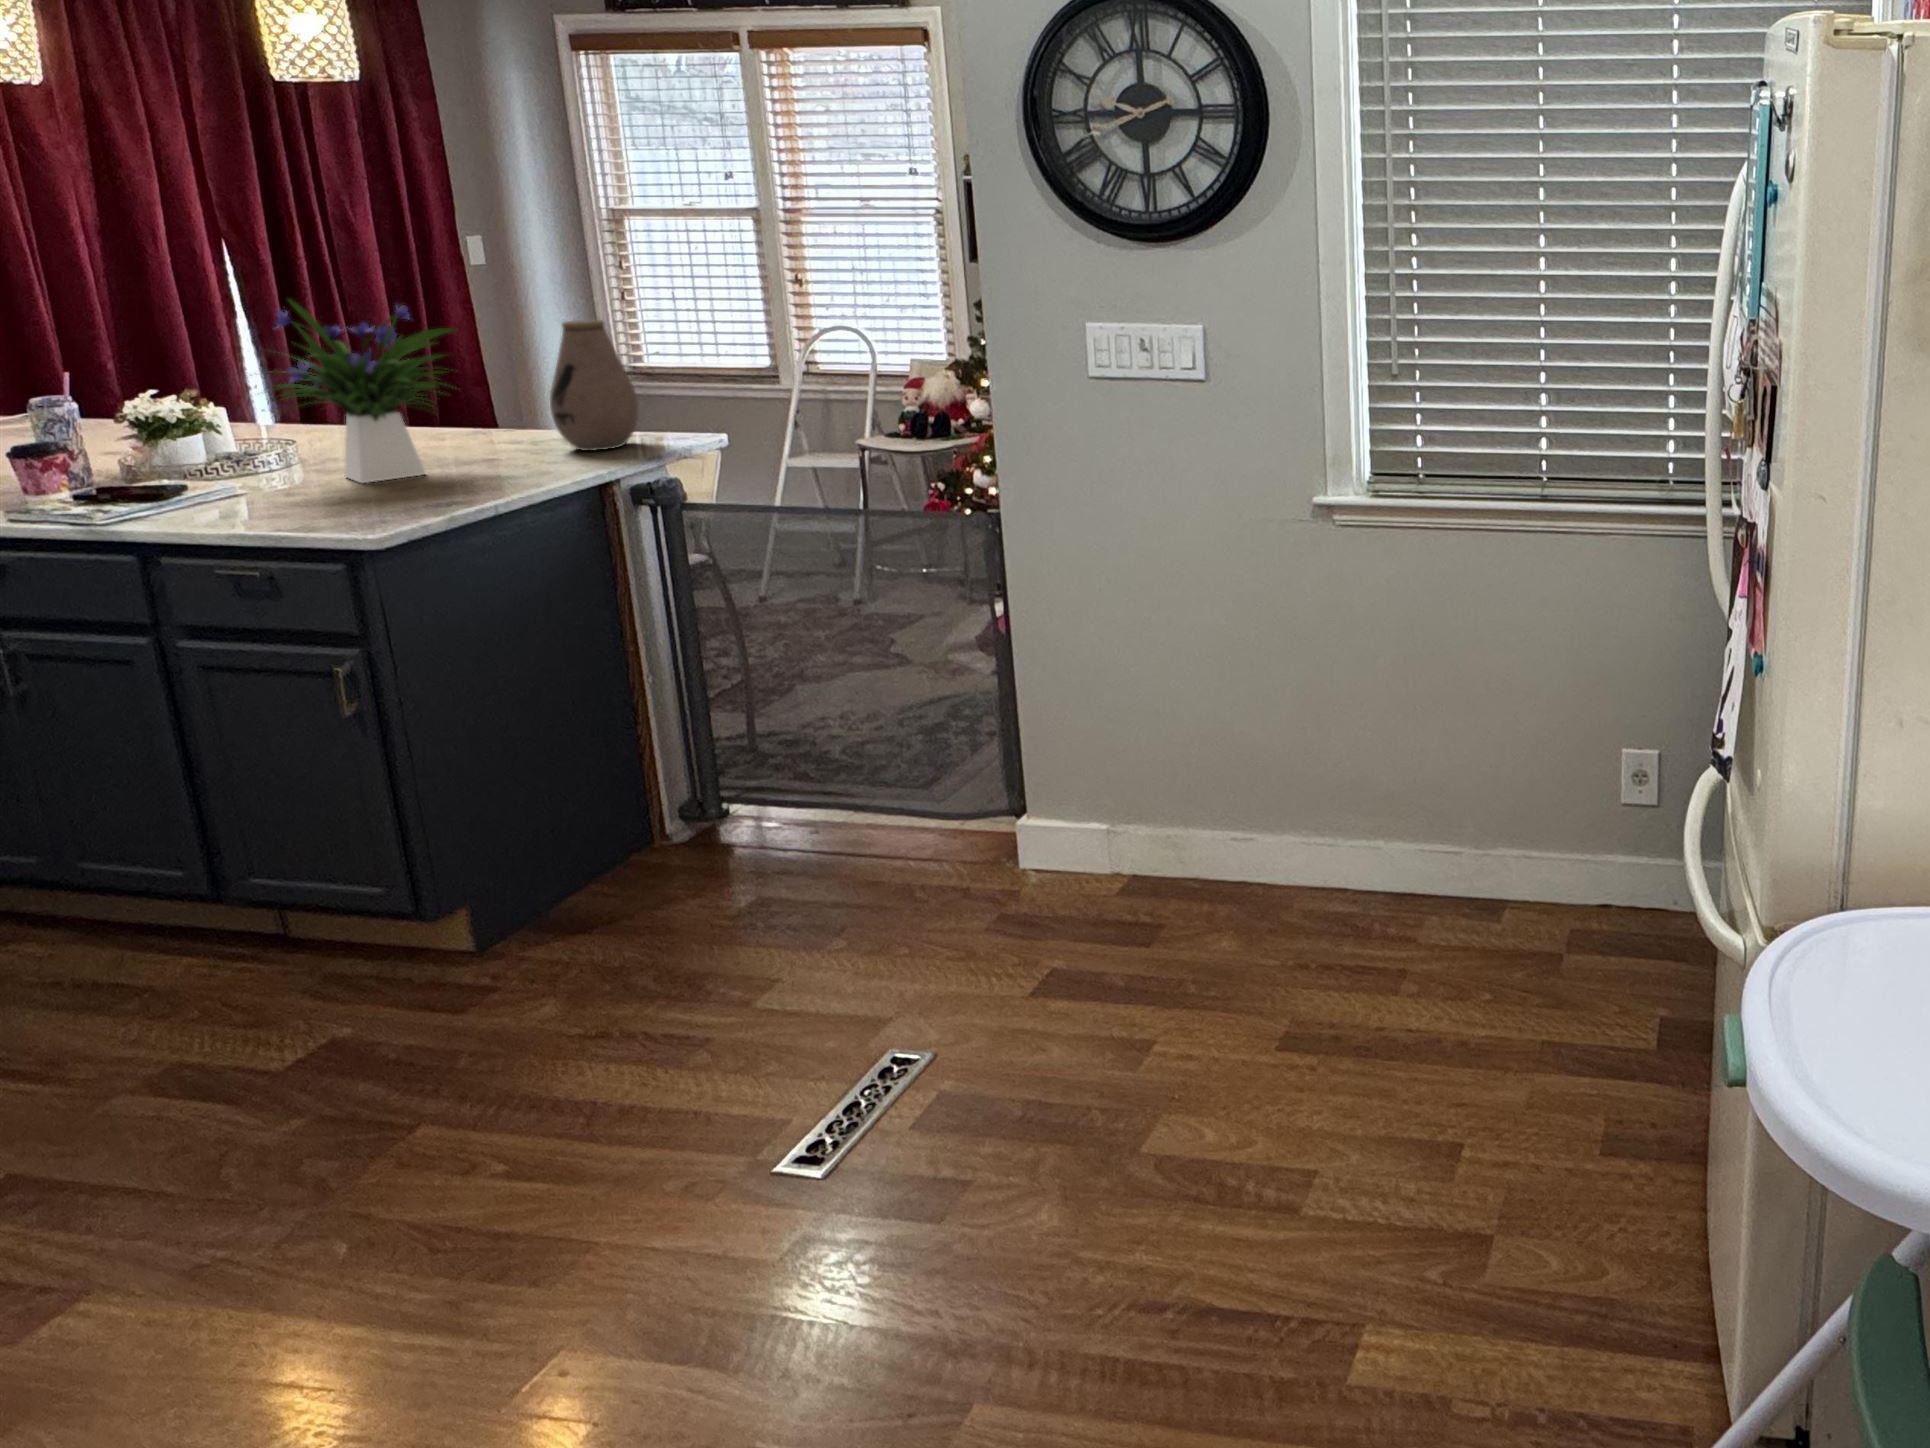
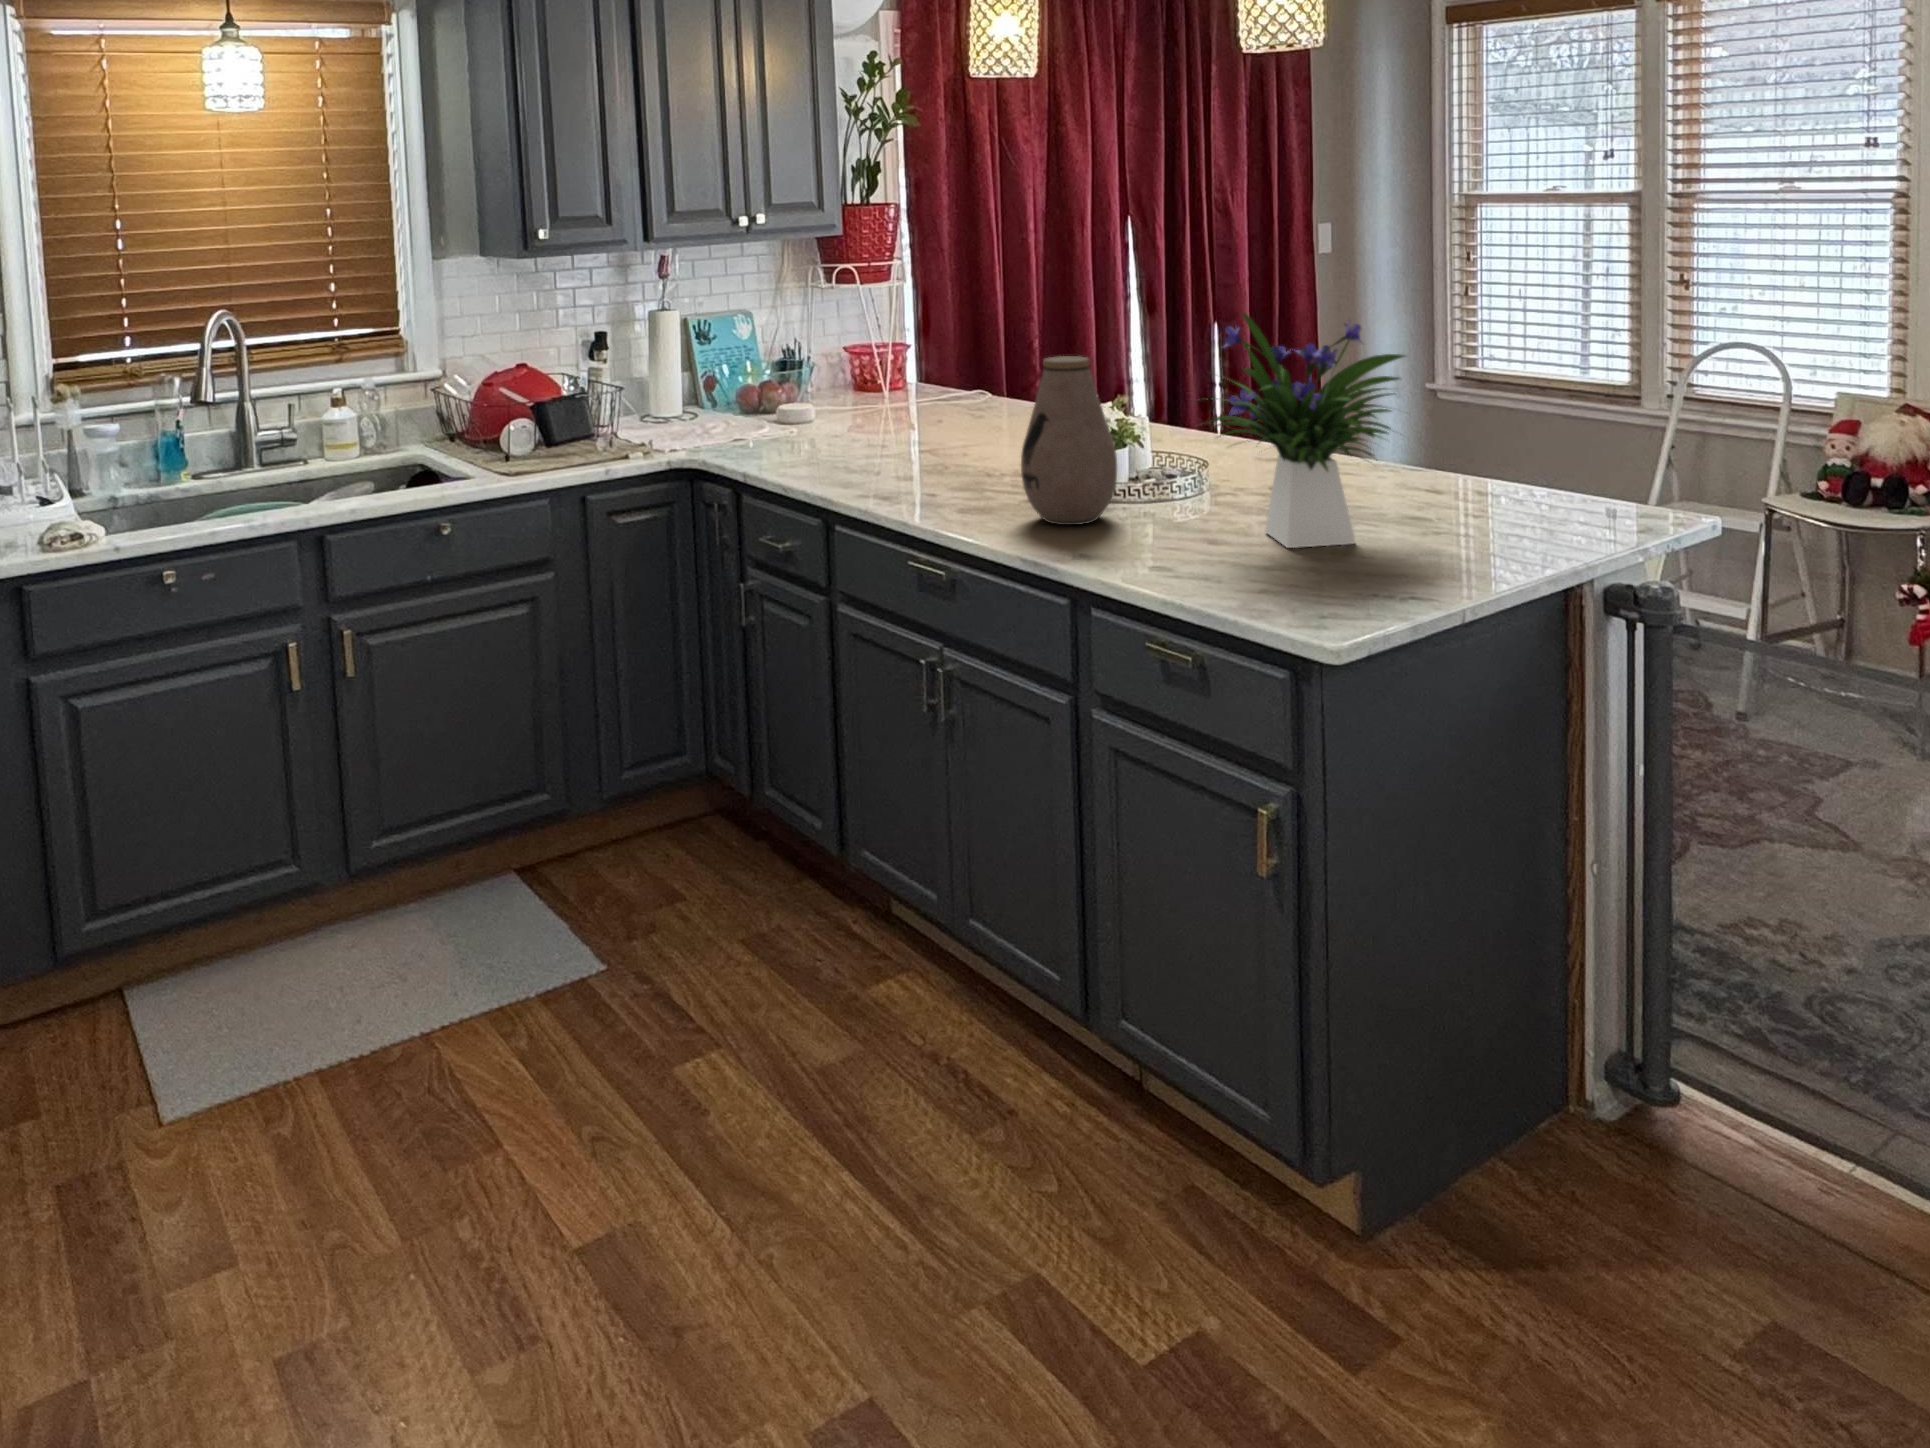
vase: present [550,320,638,451] -> present [1021,356,1117,525]

